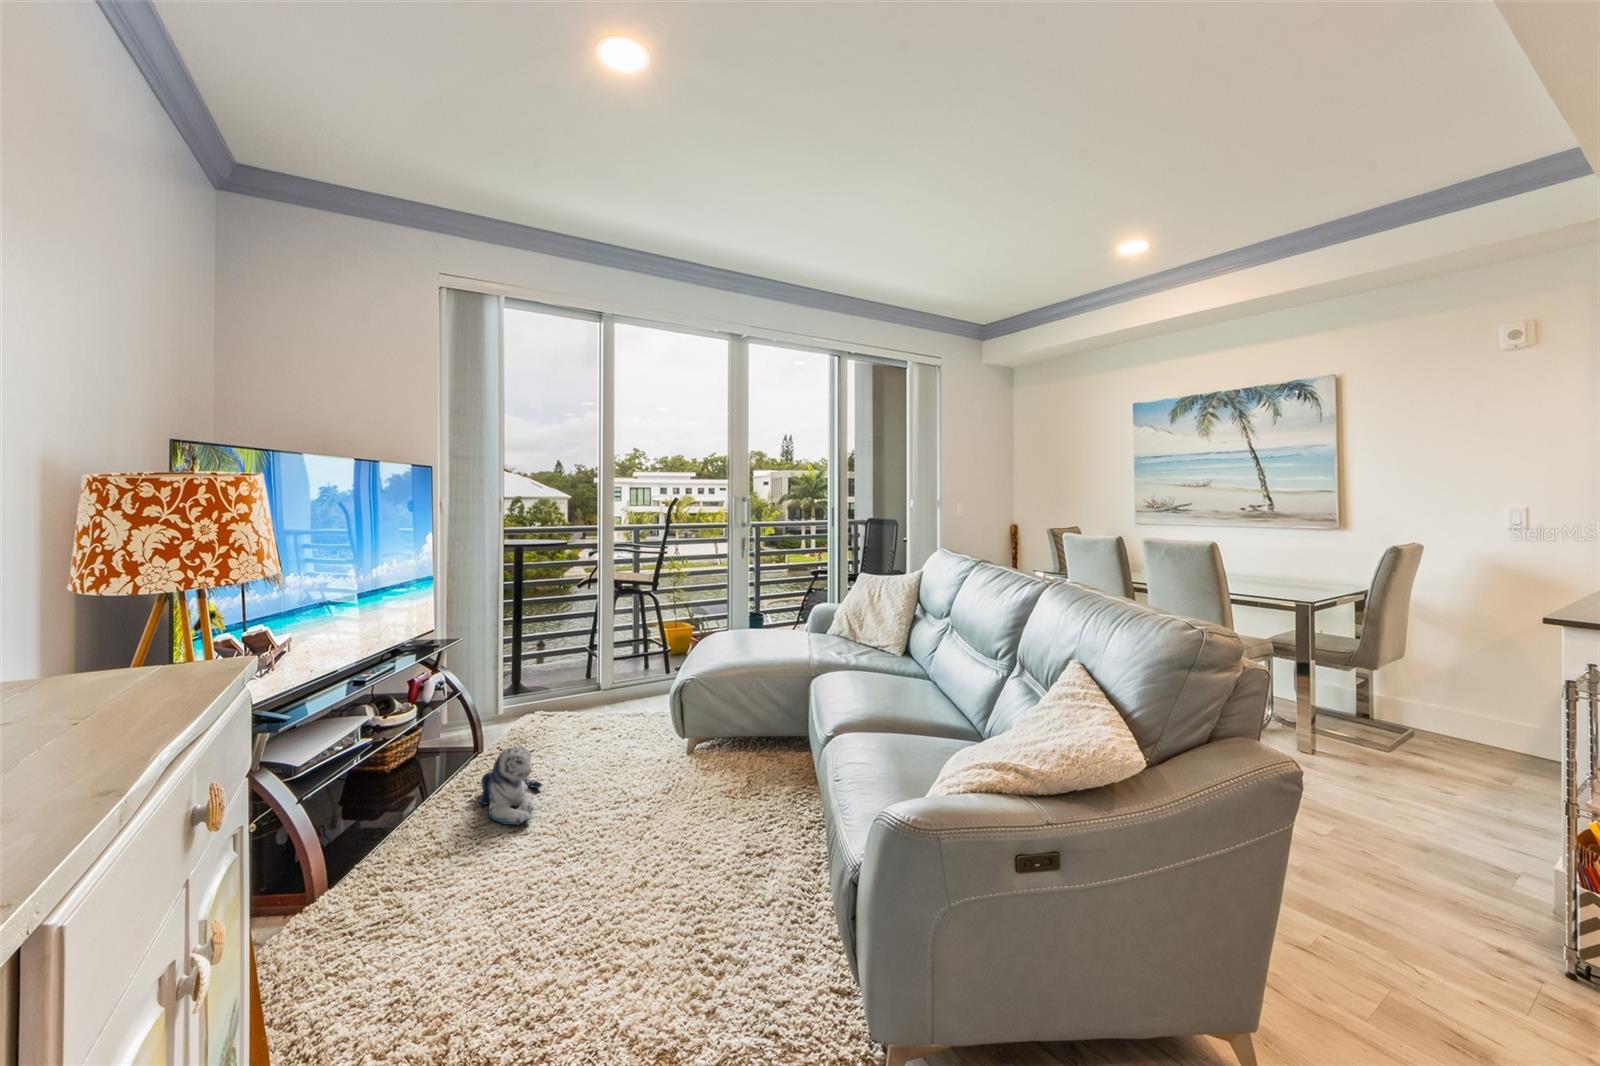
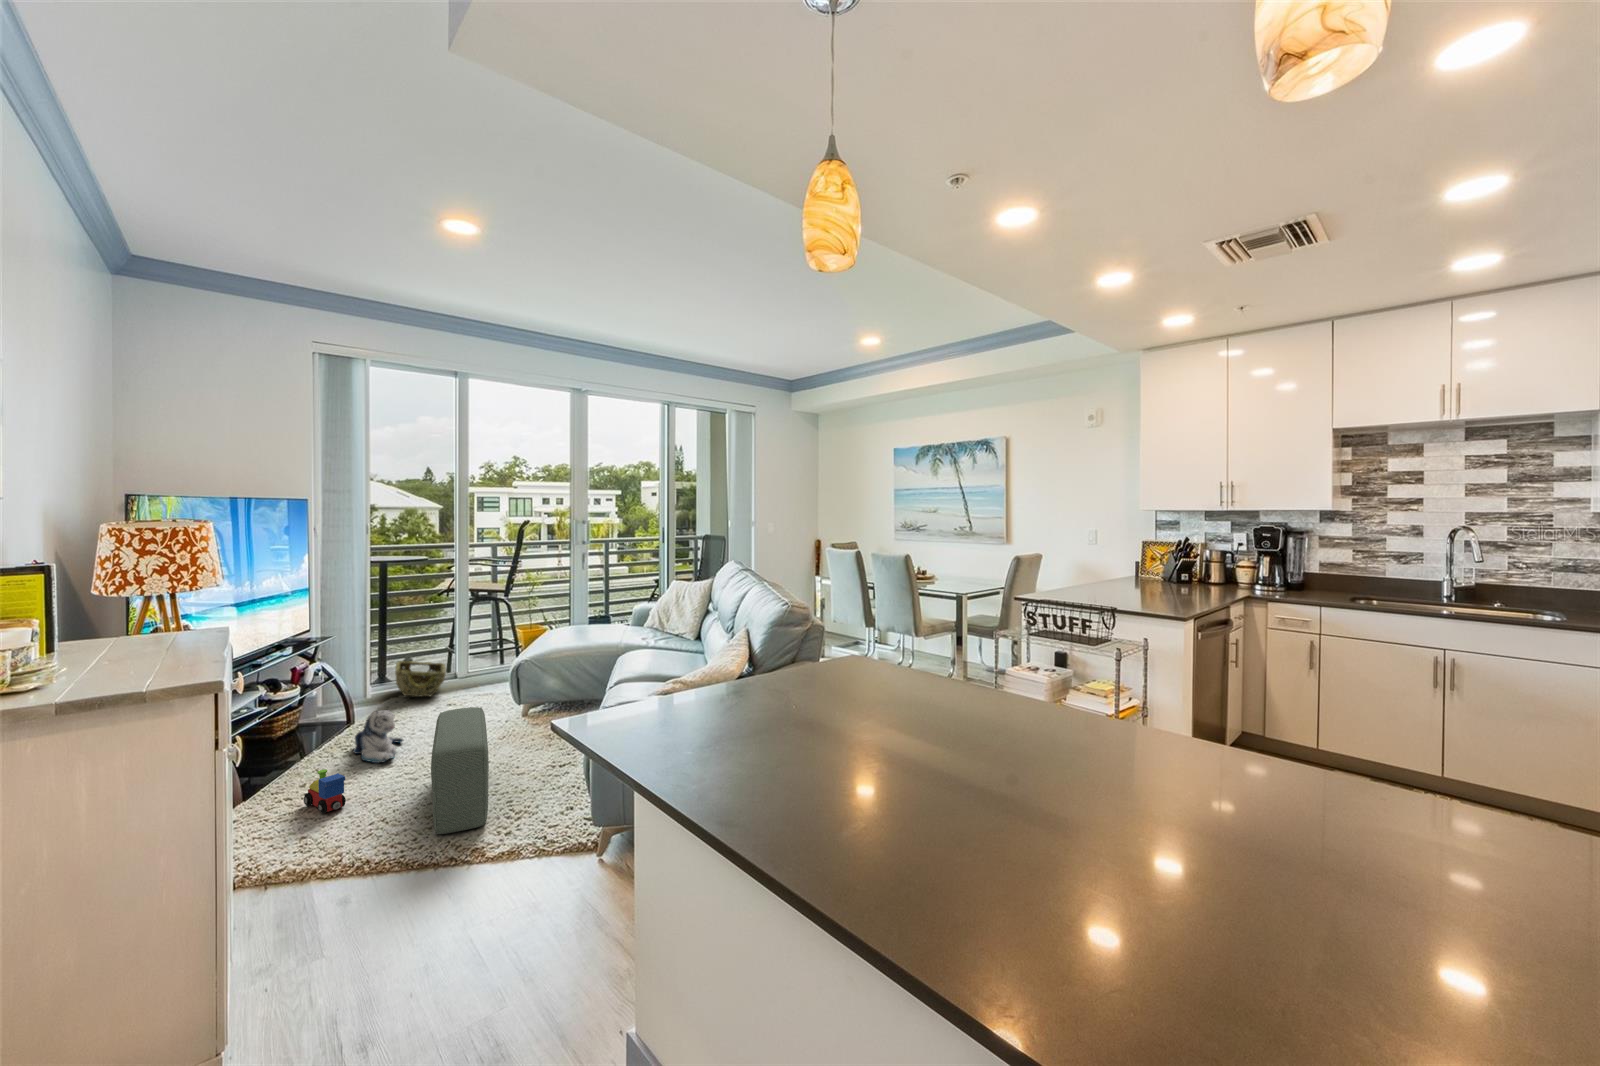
woven basket: none [531,665,589,712] -> present [395,661,446,697]
pouf: none [590,761,679,1010] -> present [431,707,489,834]
toy train: none [405,856,463,931] -> present [303,769,346,813]

